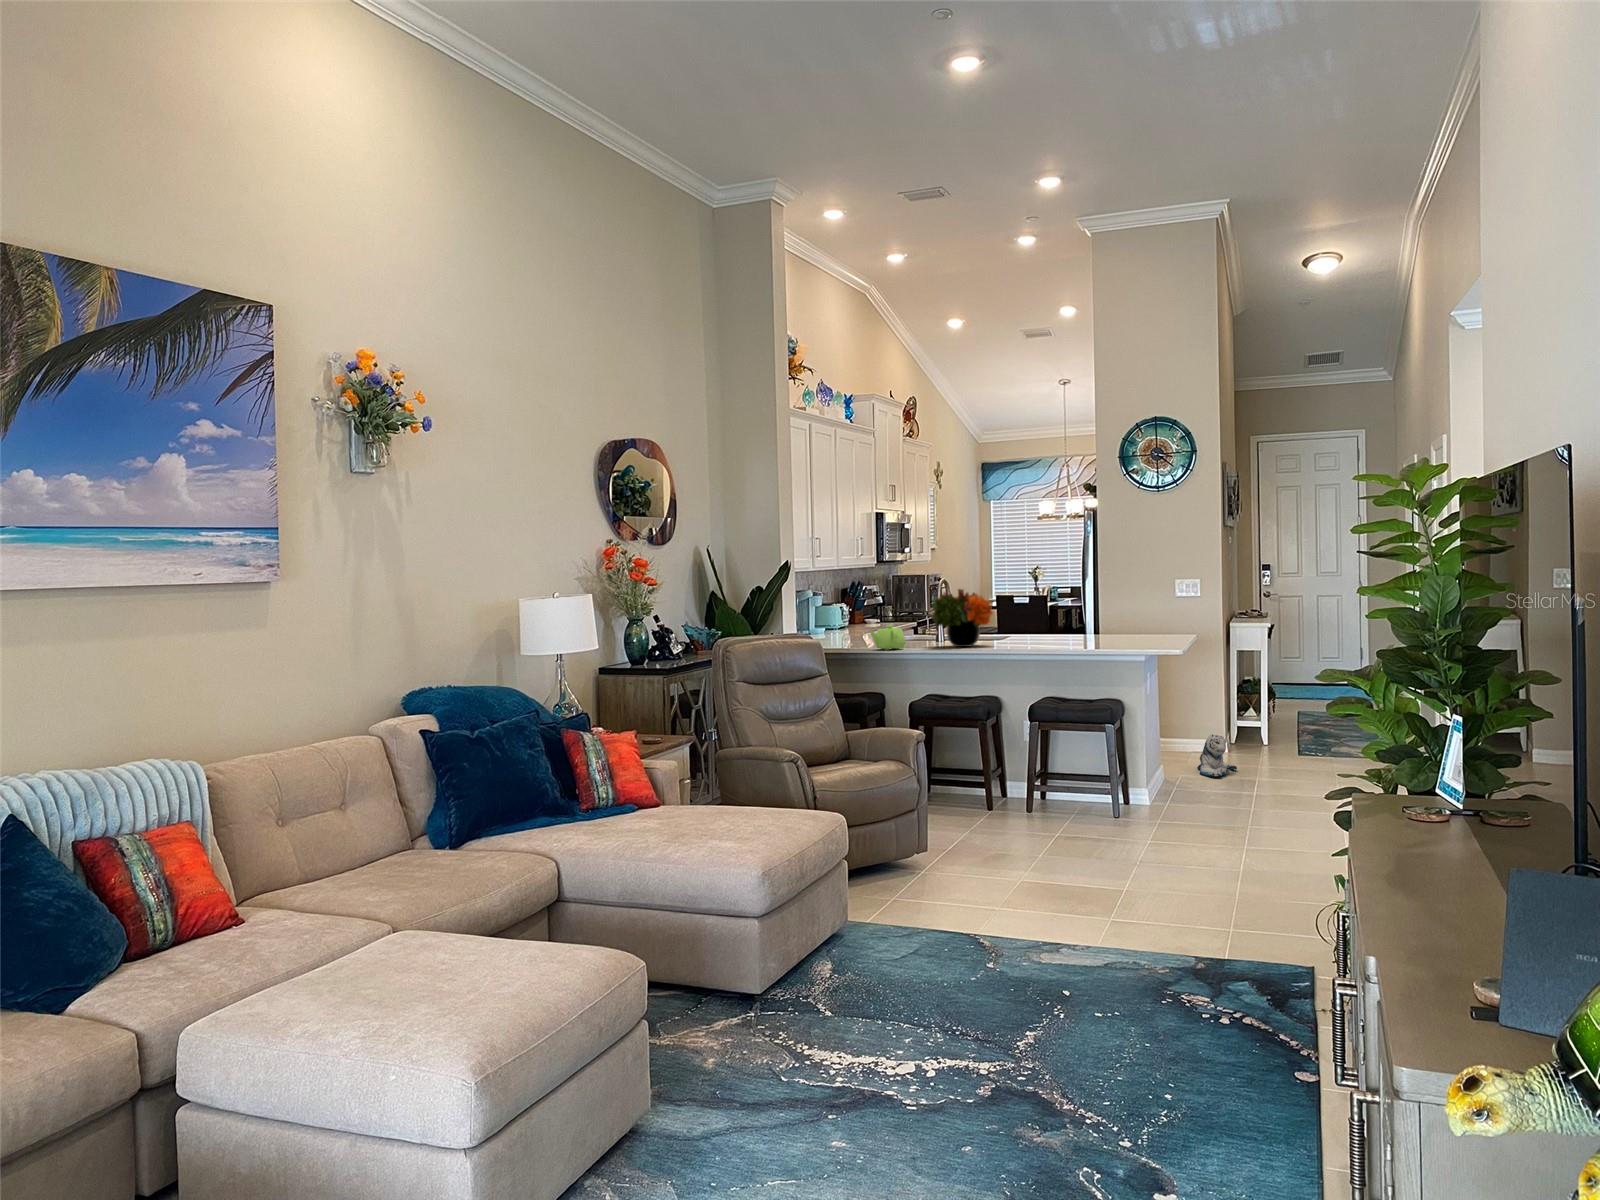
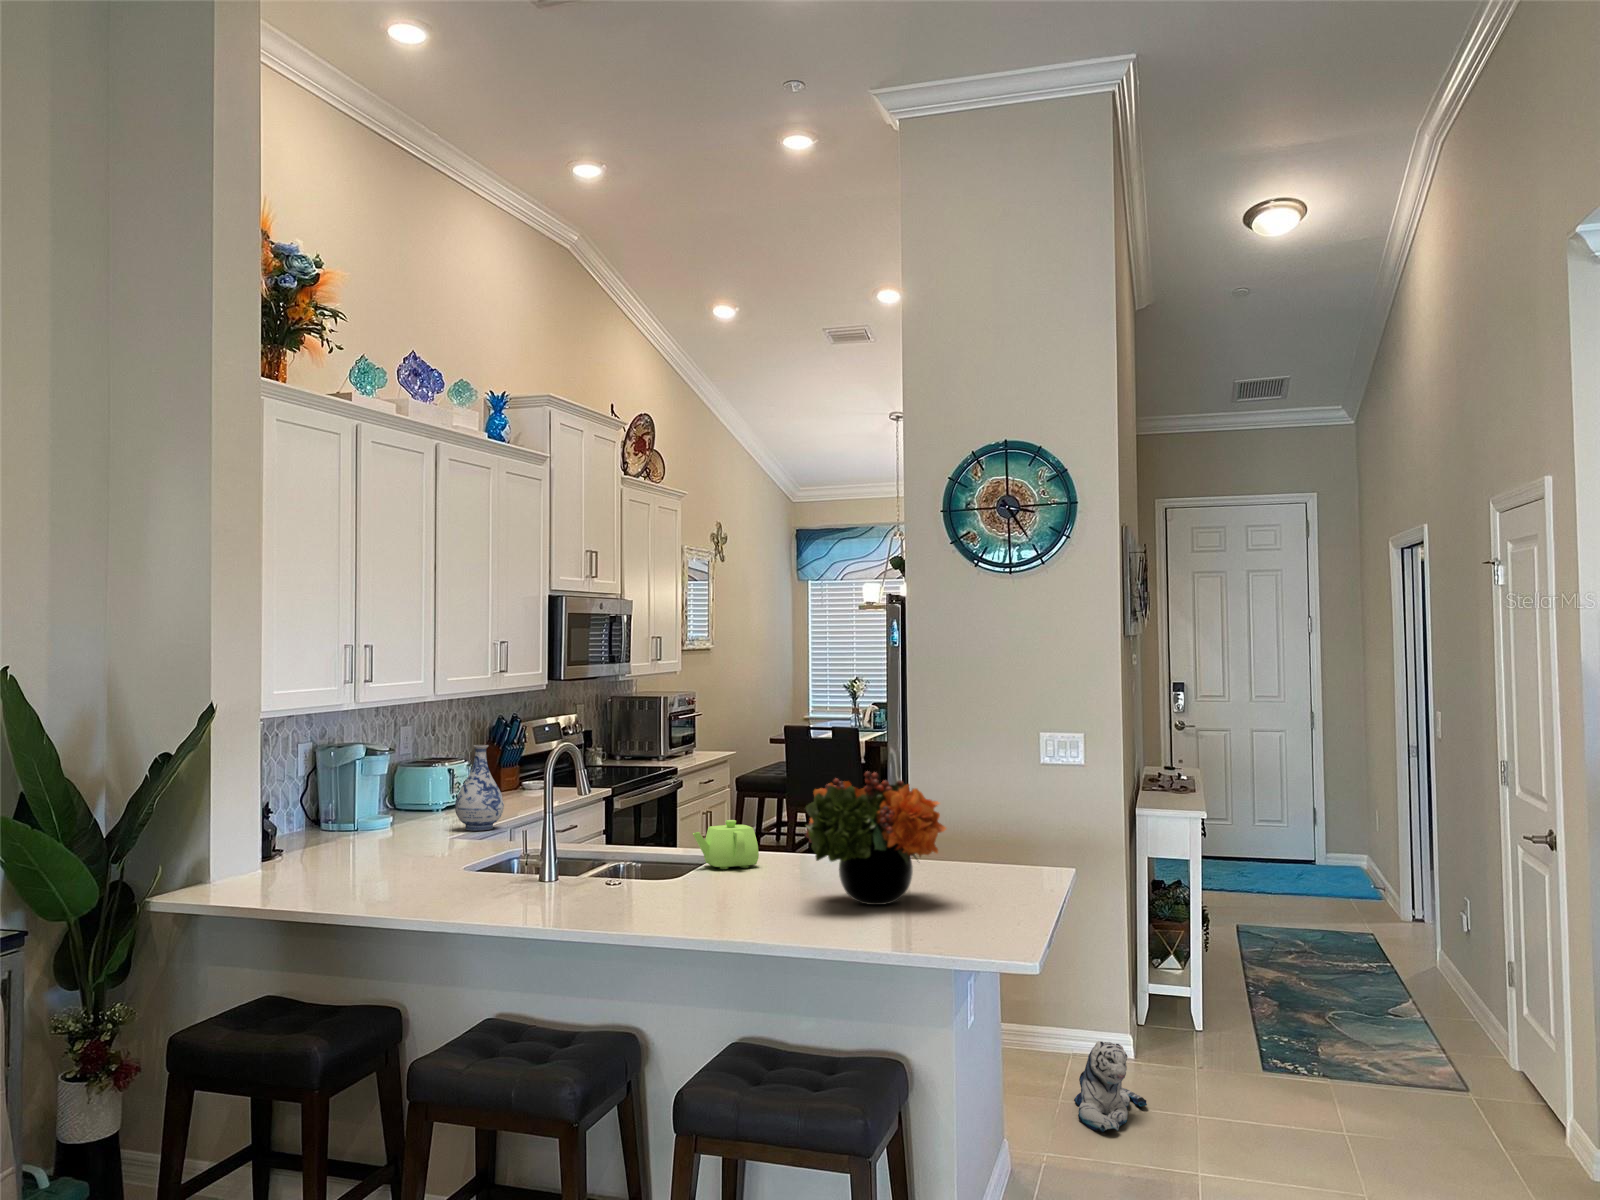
flower arrangement: present [932,589,994,647] -> present [805,771,946,905]
vase: none [849,591,874,637] -> present [455,745,504,830]
teapot: present [870,625,905,650] -> present [693,820,759,869]

